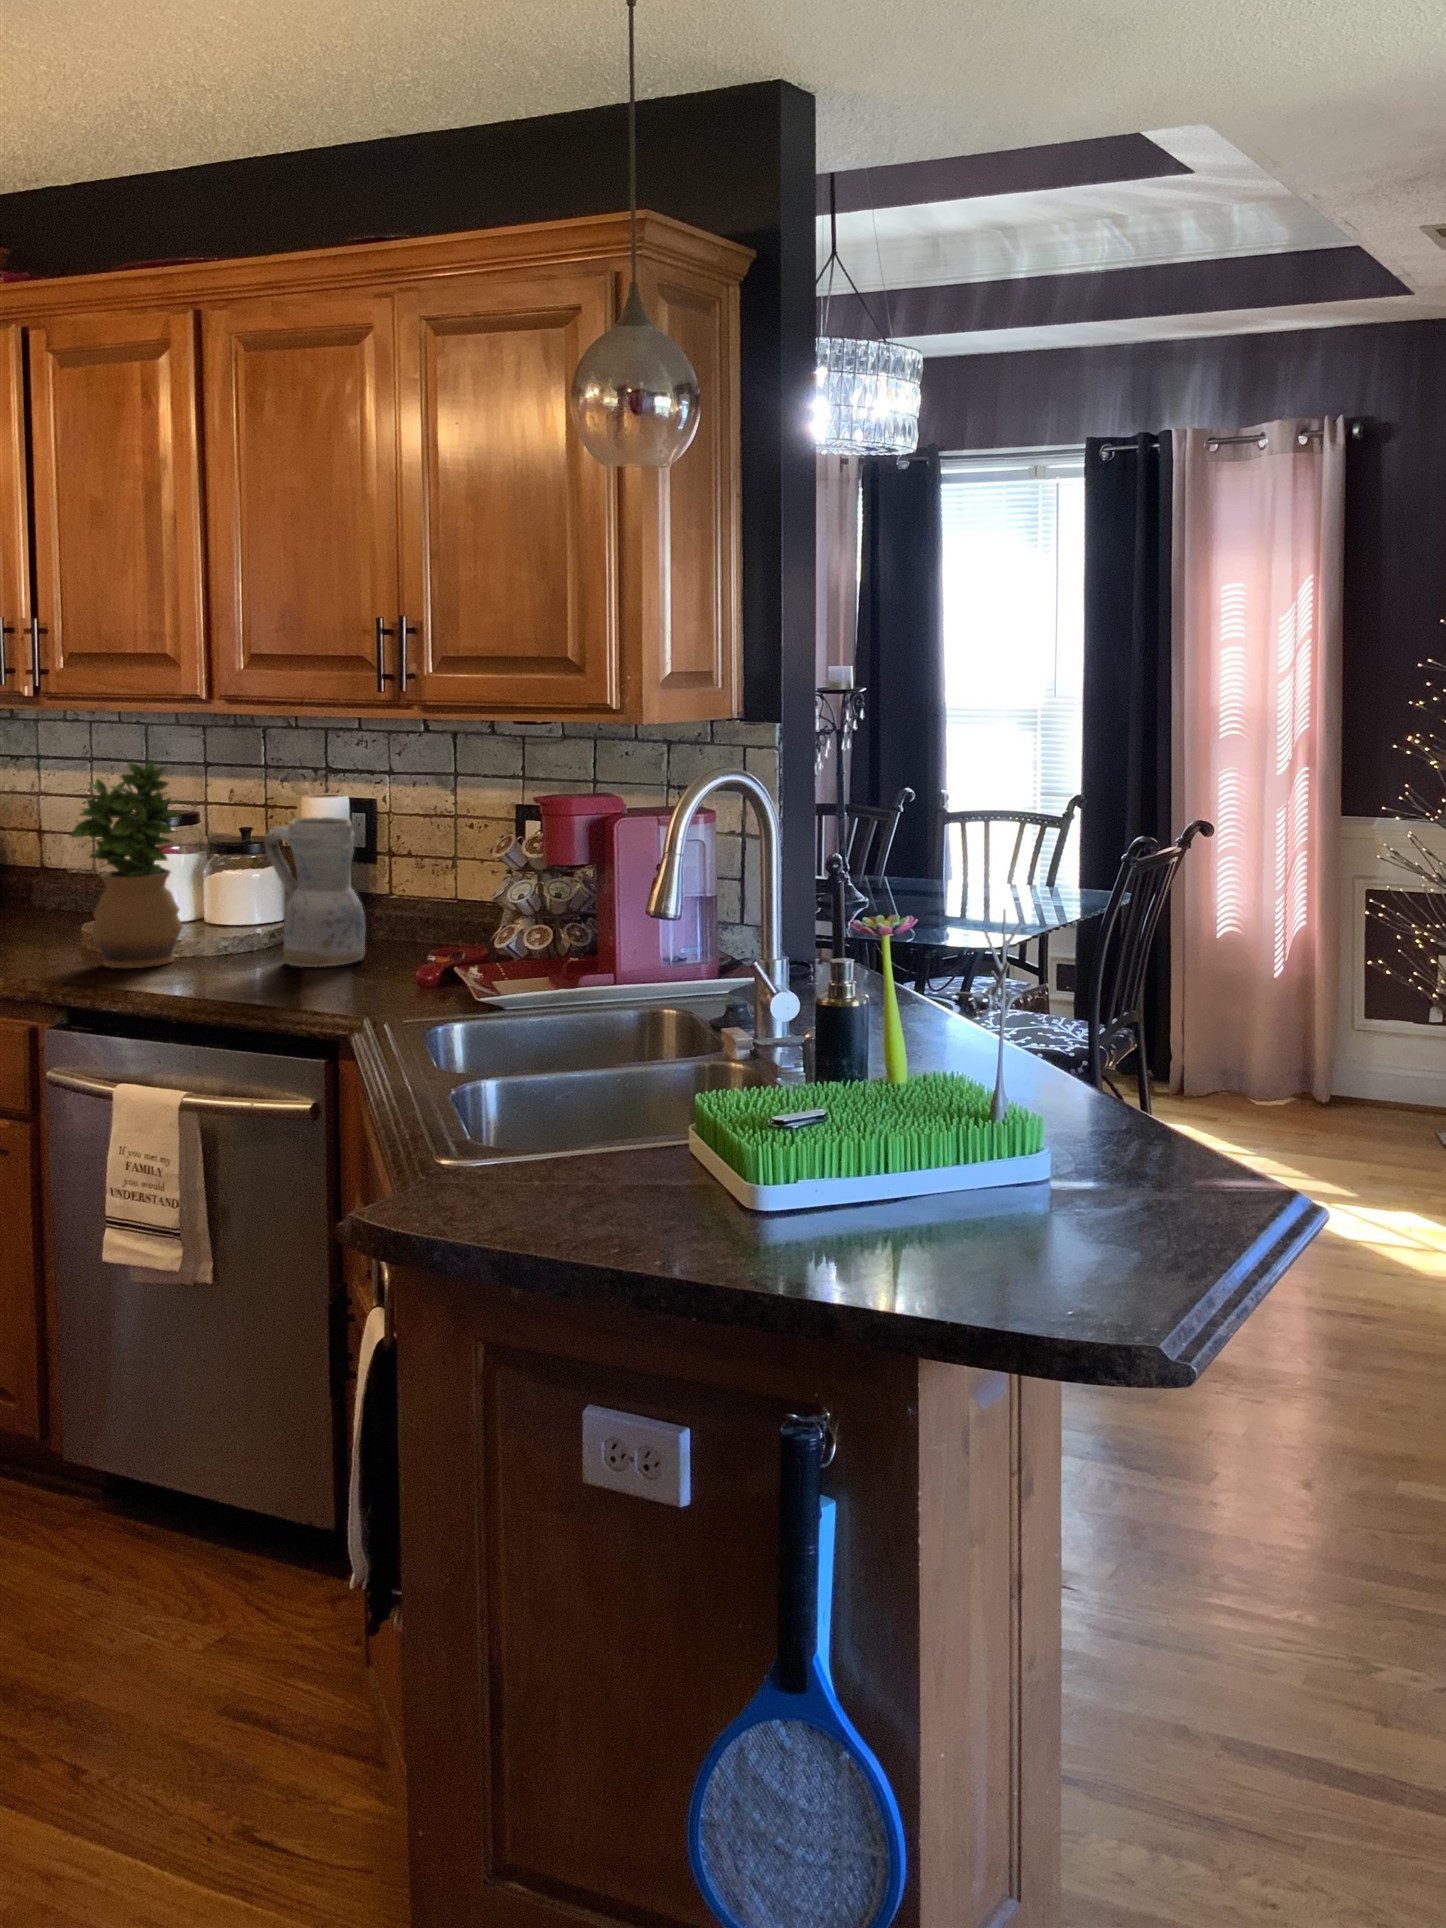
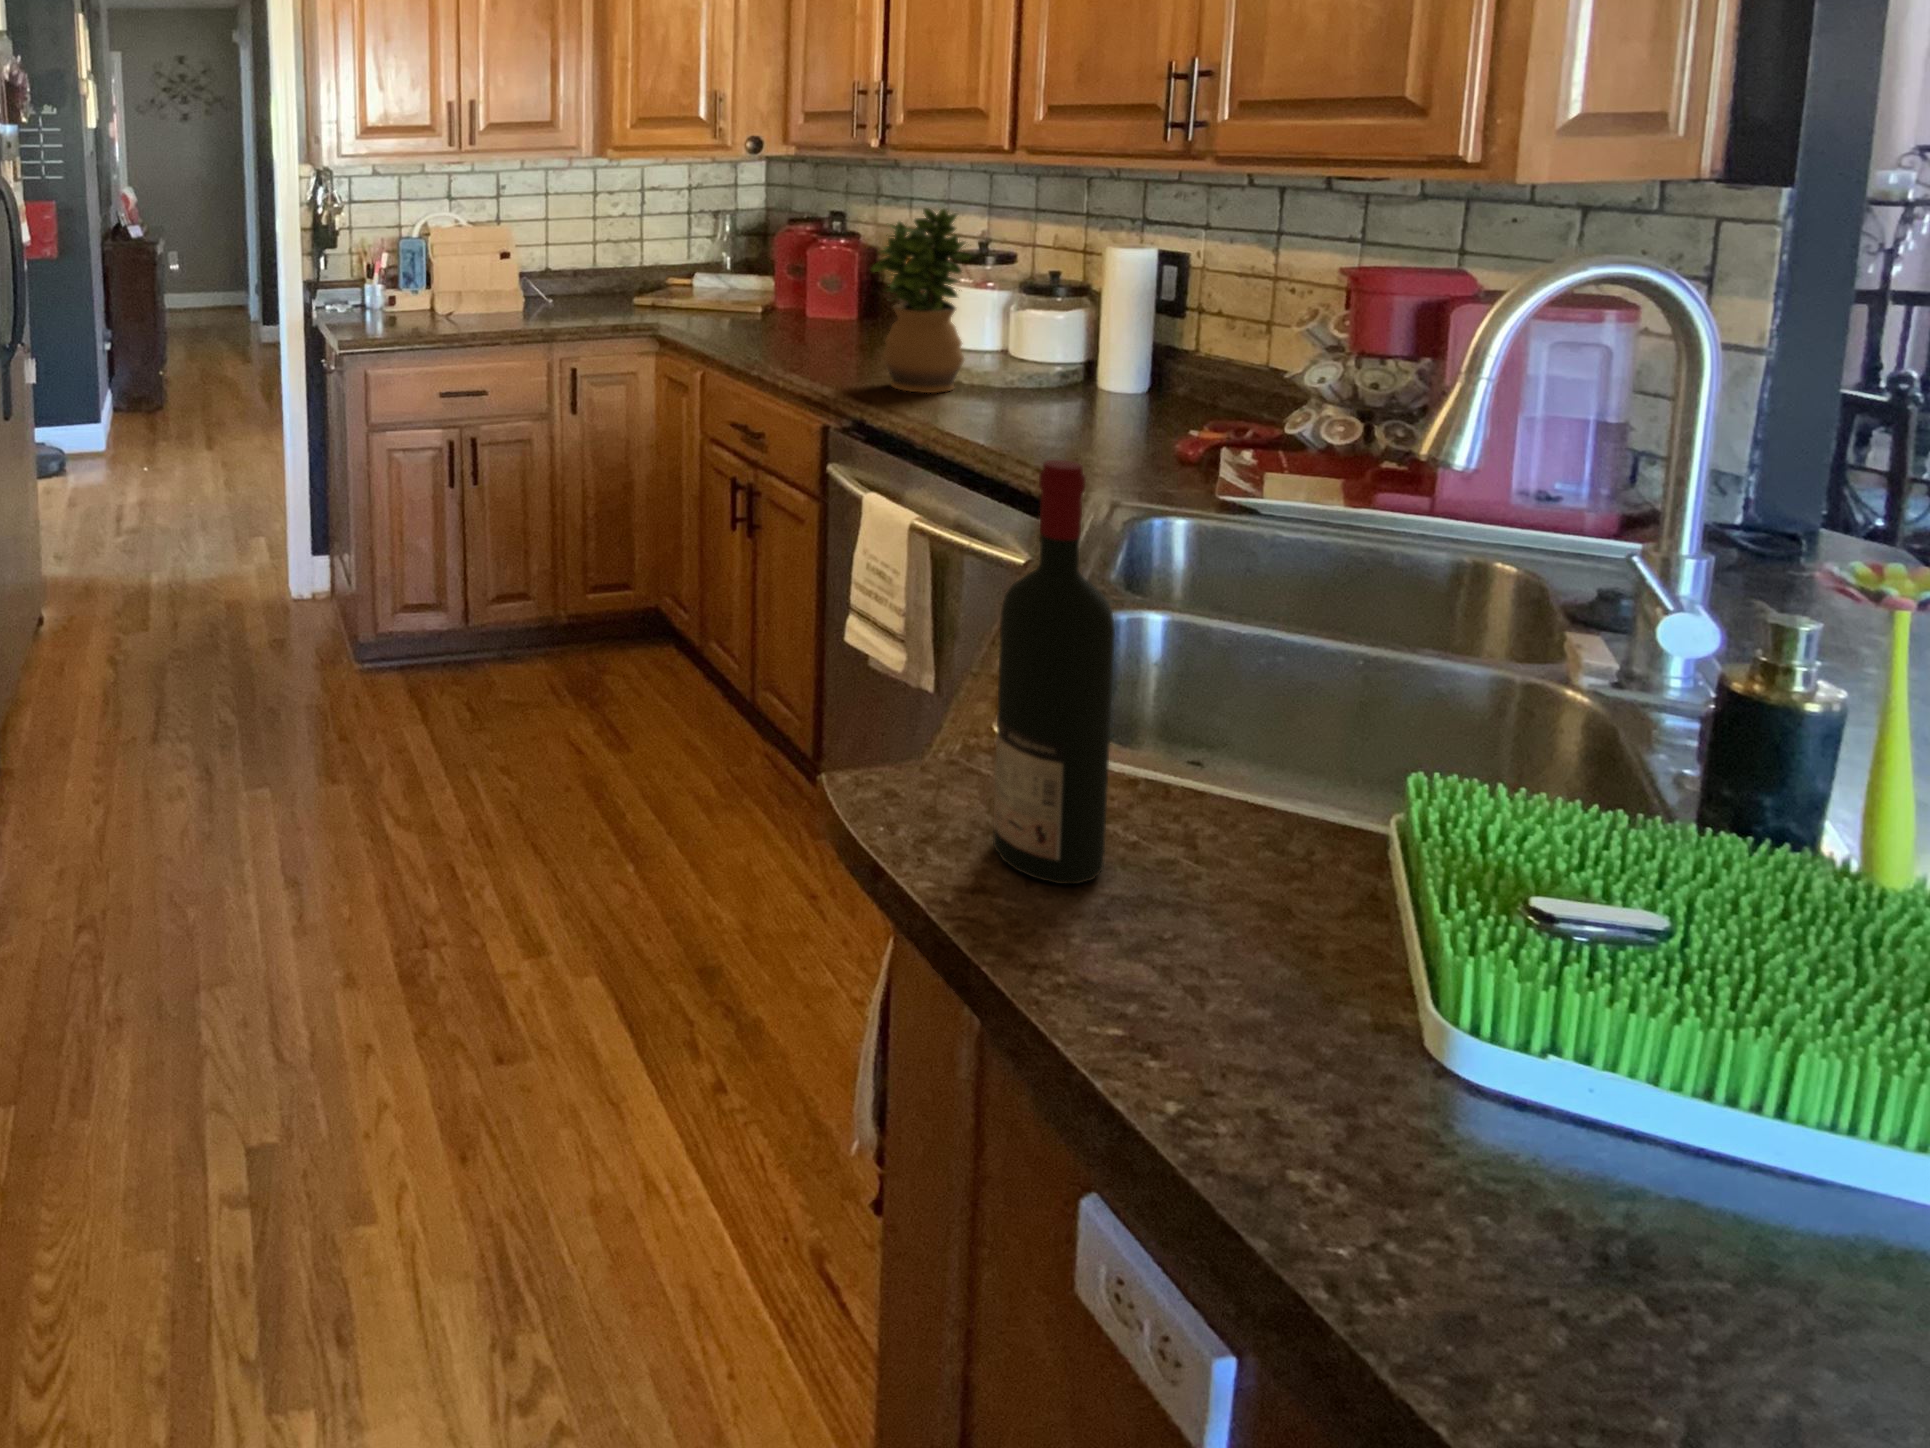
ceramic pitcher: present [264,817,365,967] -> none [1041,269,1141,421]
wine bottle: none [480,910,558,1218] -> present [993,460,1115,884]

